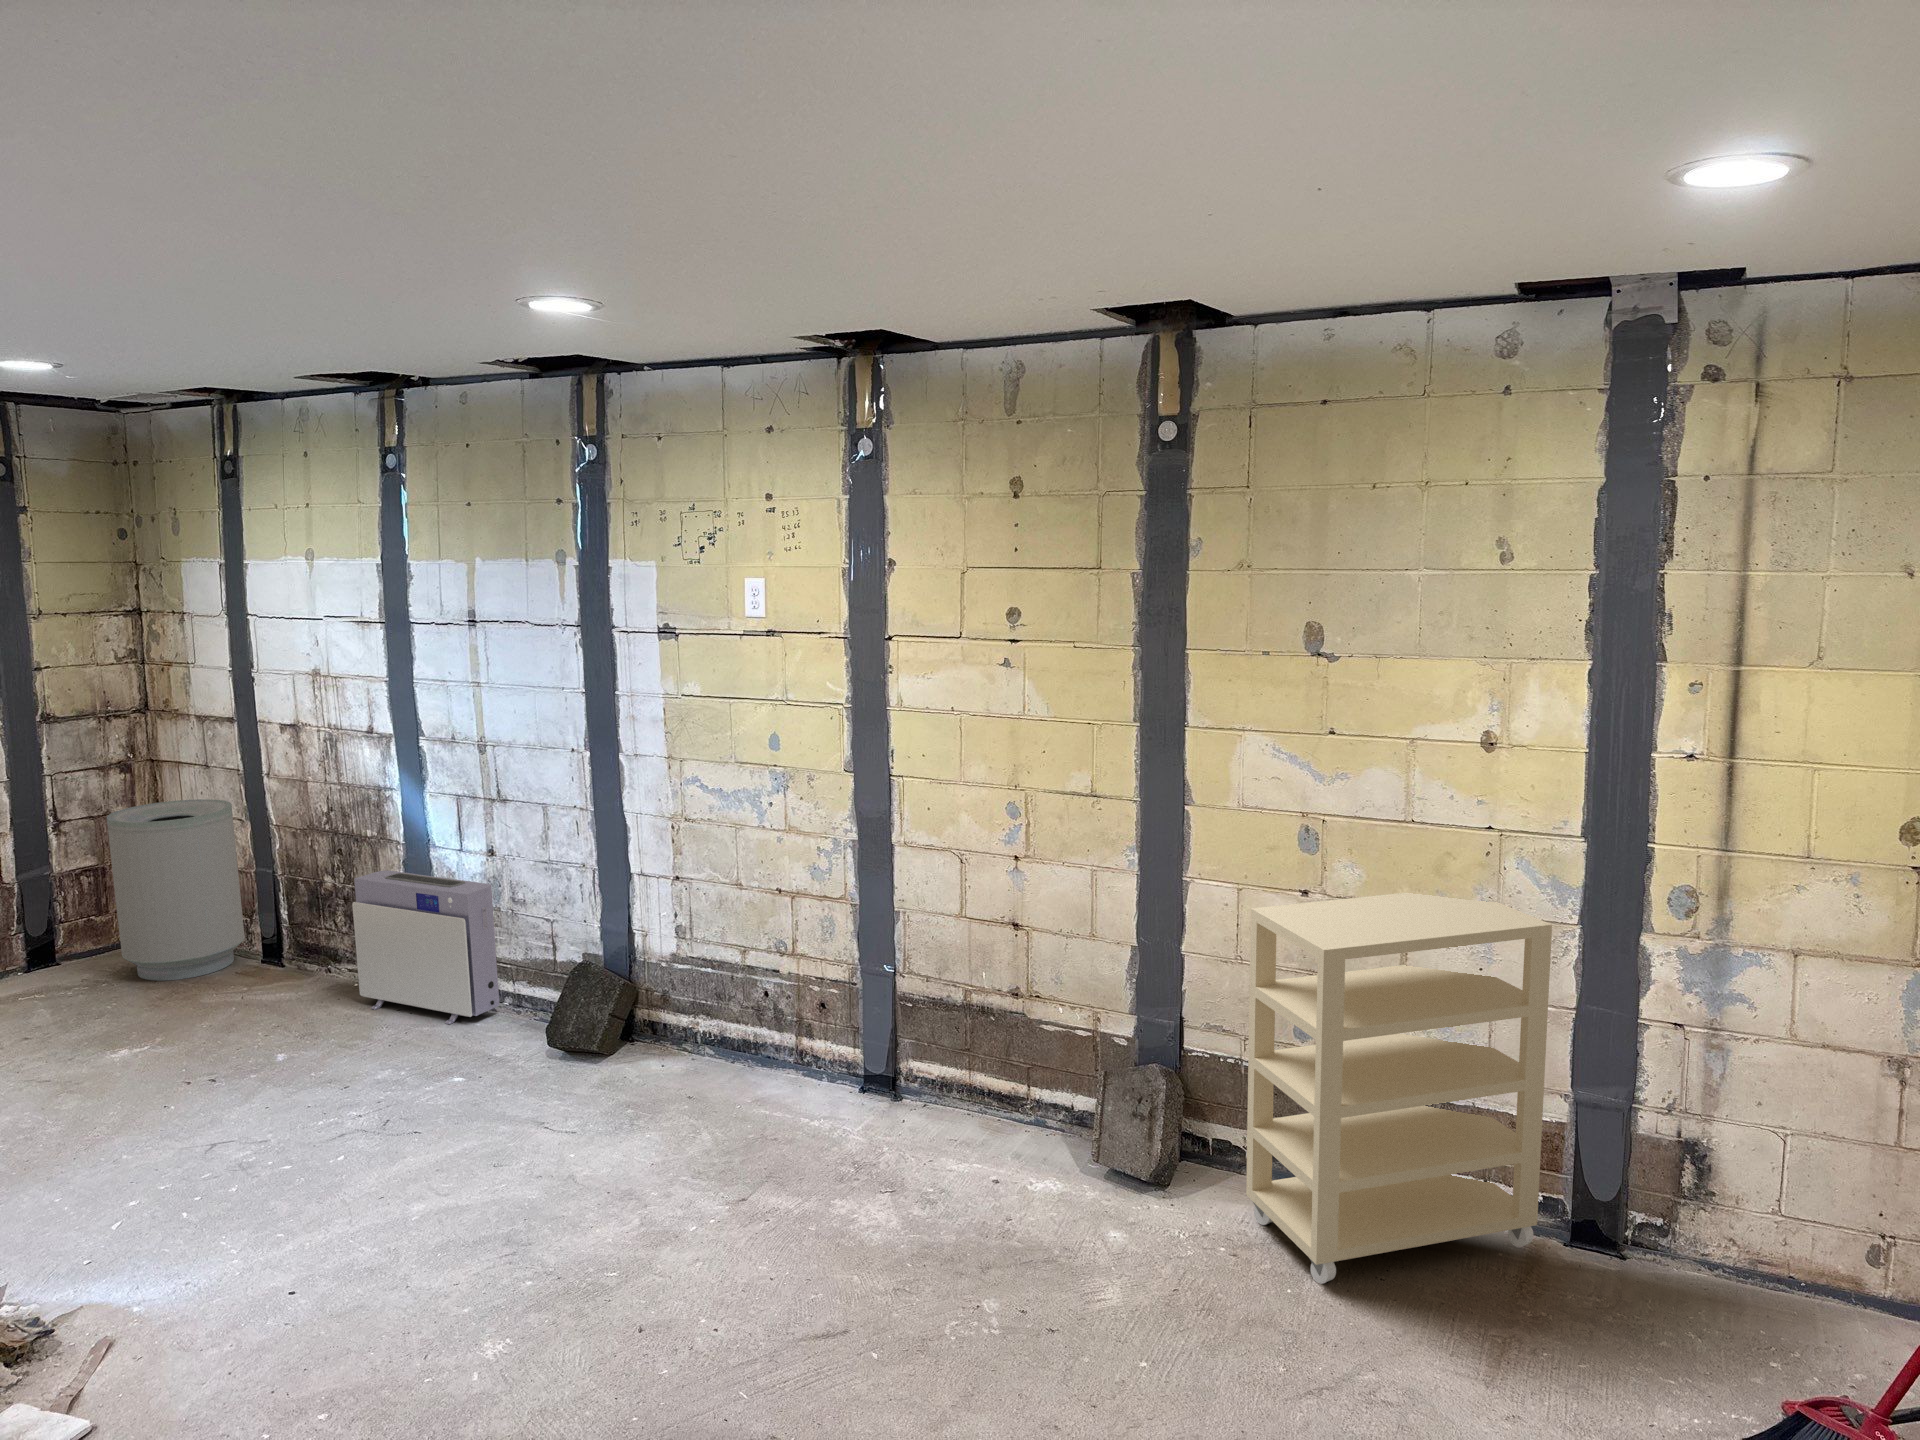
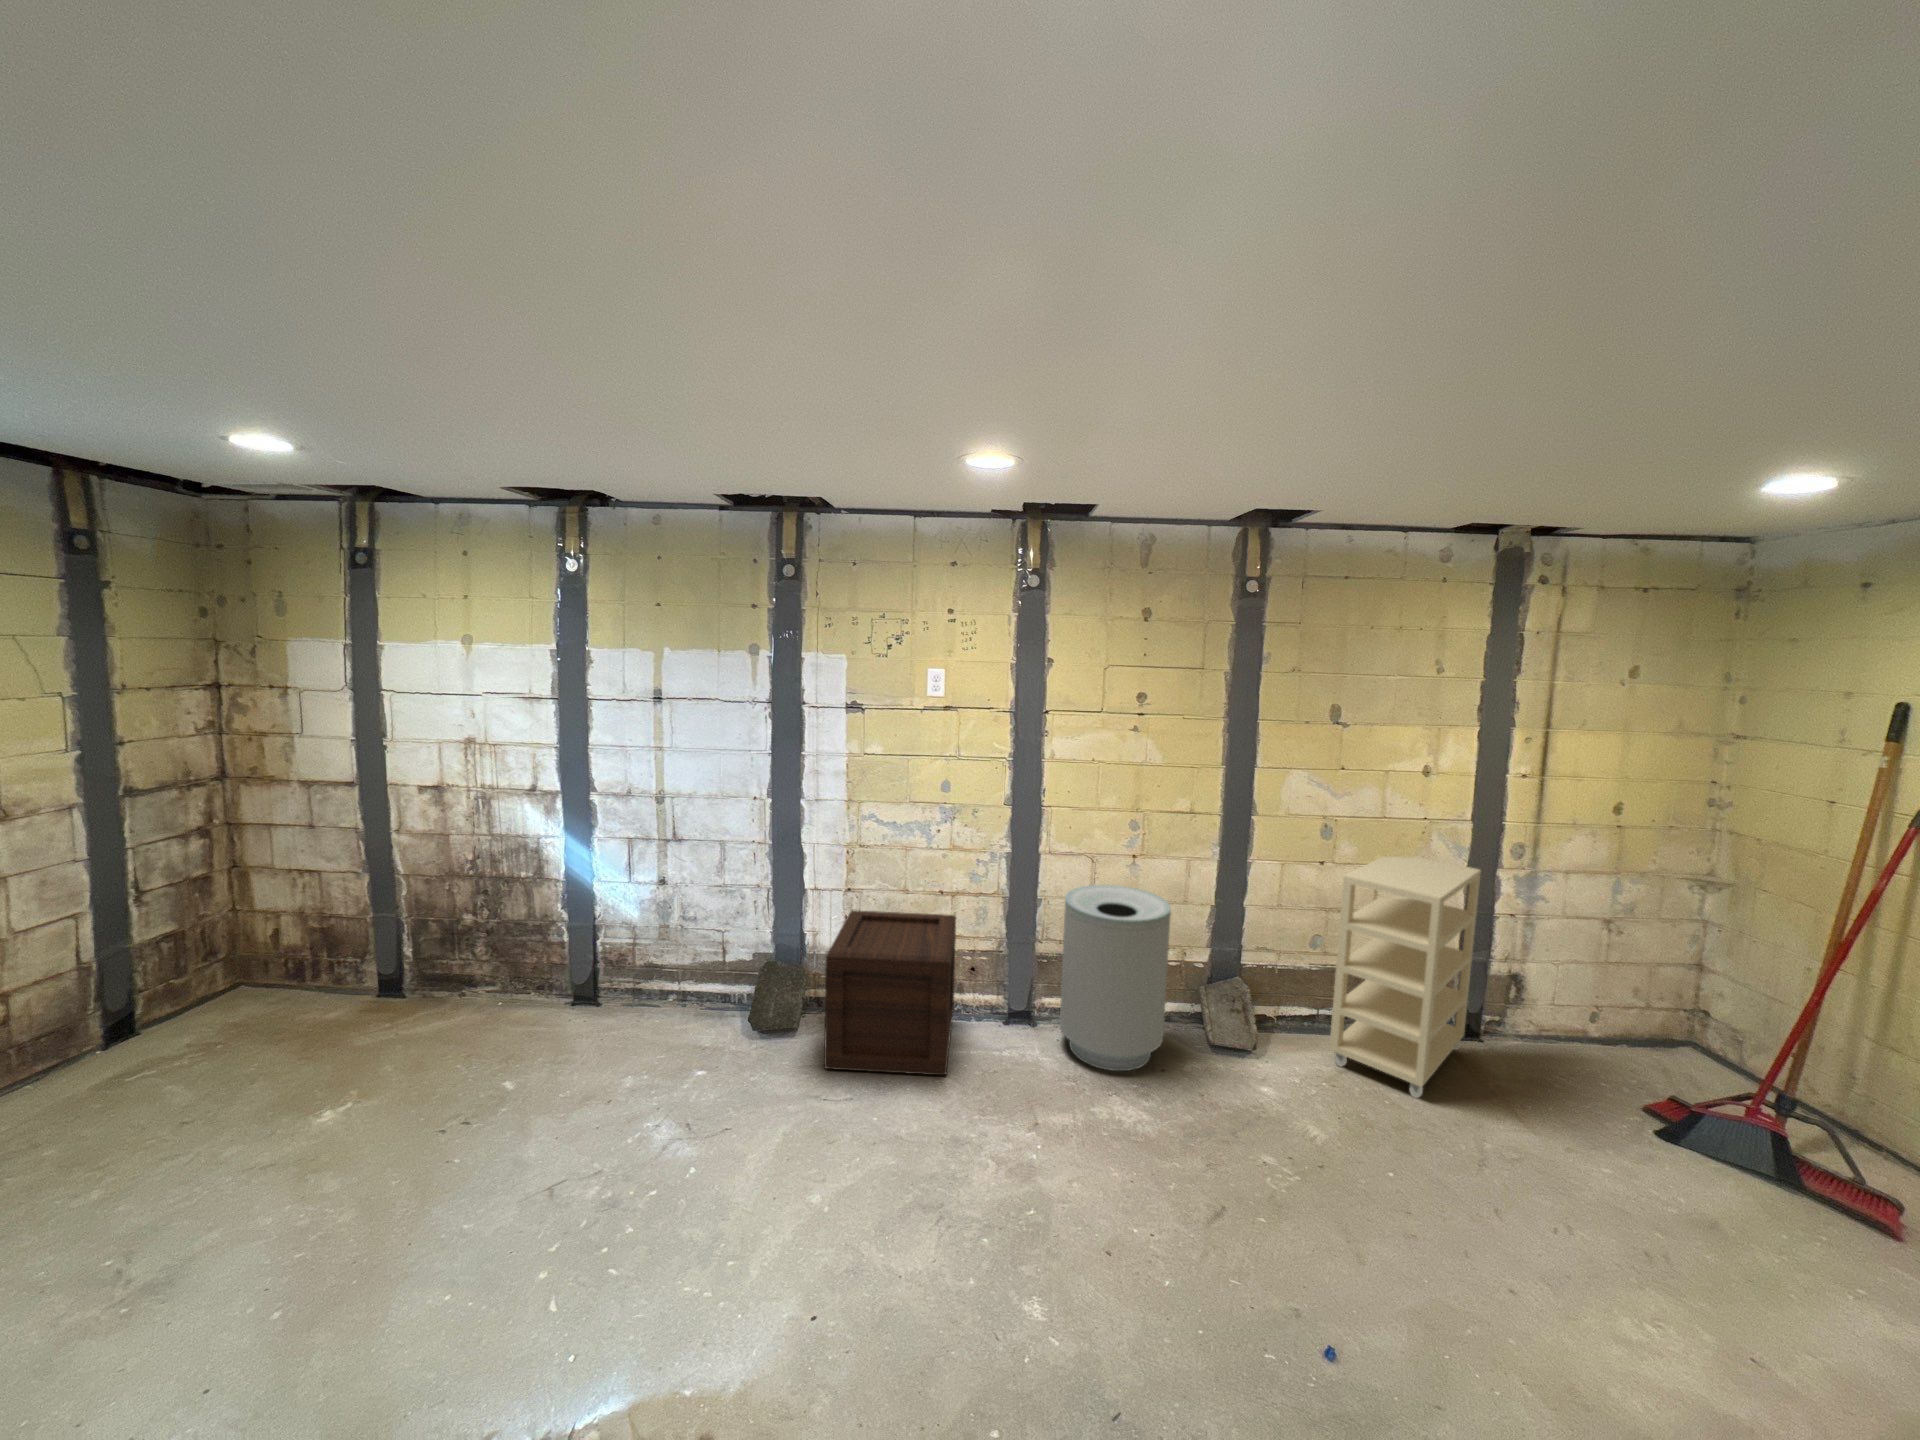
trash can: present [107,799,244,981] -> present [1060,885,1171,1071]
air purifier: present [352,870,499,1024] -> none [535,905,676,1028]
wooden crate: none [564,907,793,1125] -> present [824,910,956,1075]

